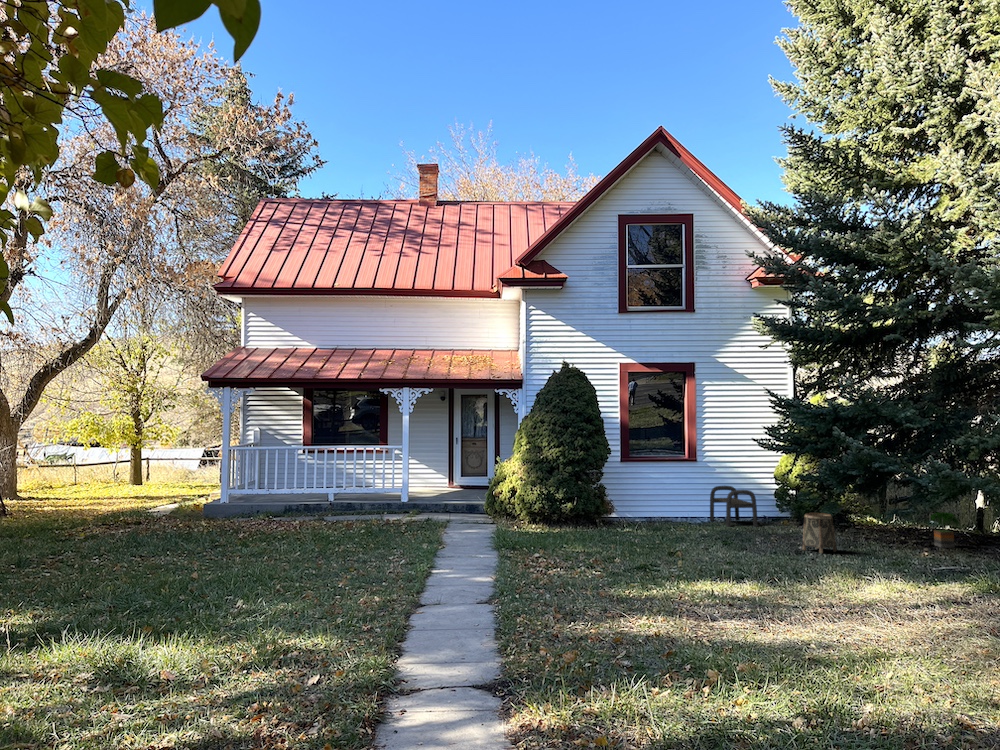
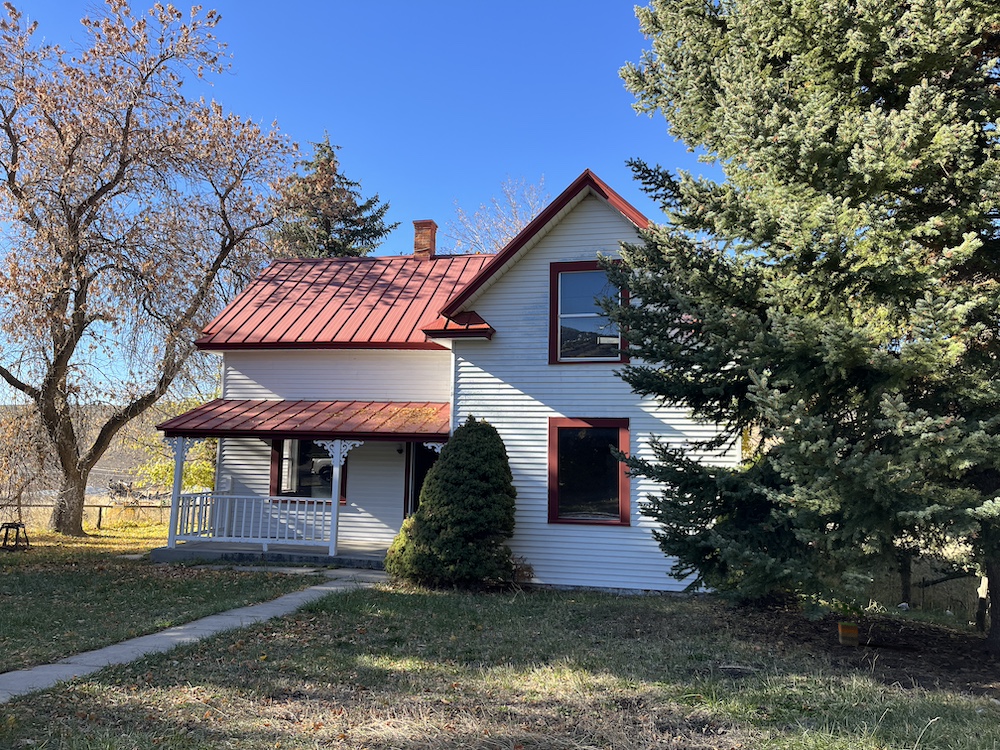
bench: present [710,486,758,527] -> none [641,555,680,605]
basket: present [803,513,836,553] -> none [659,591,695,640]

